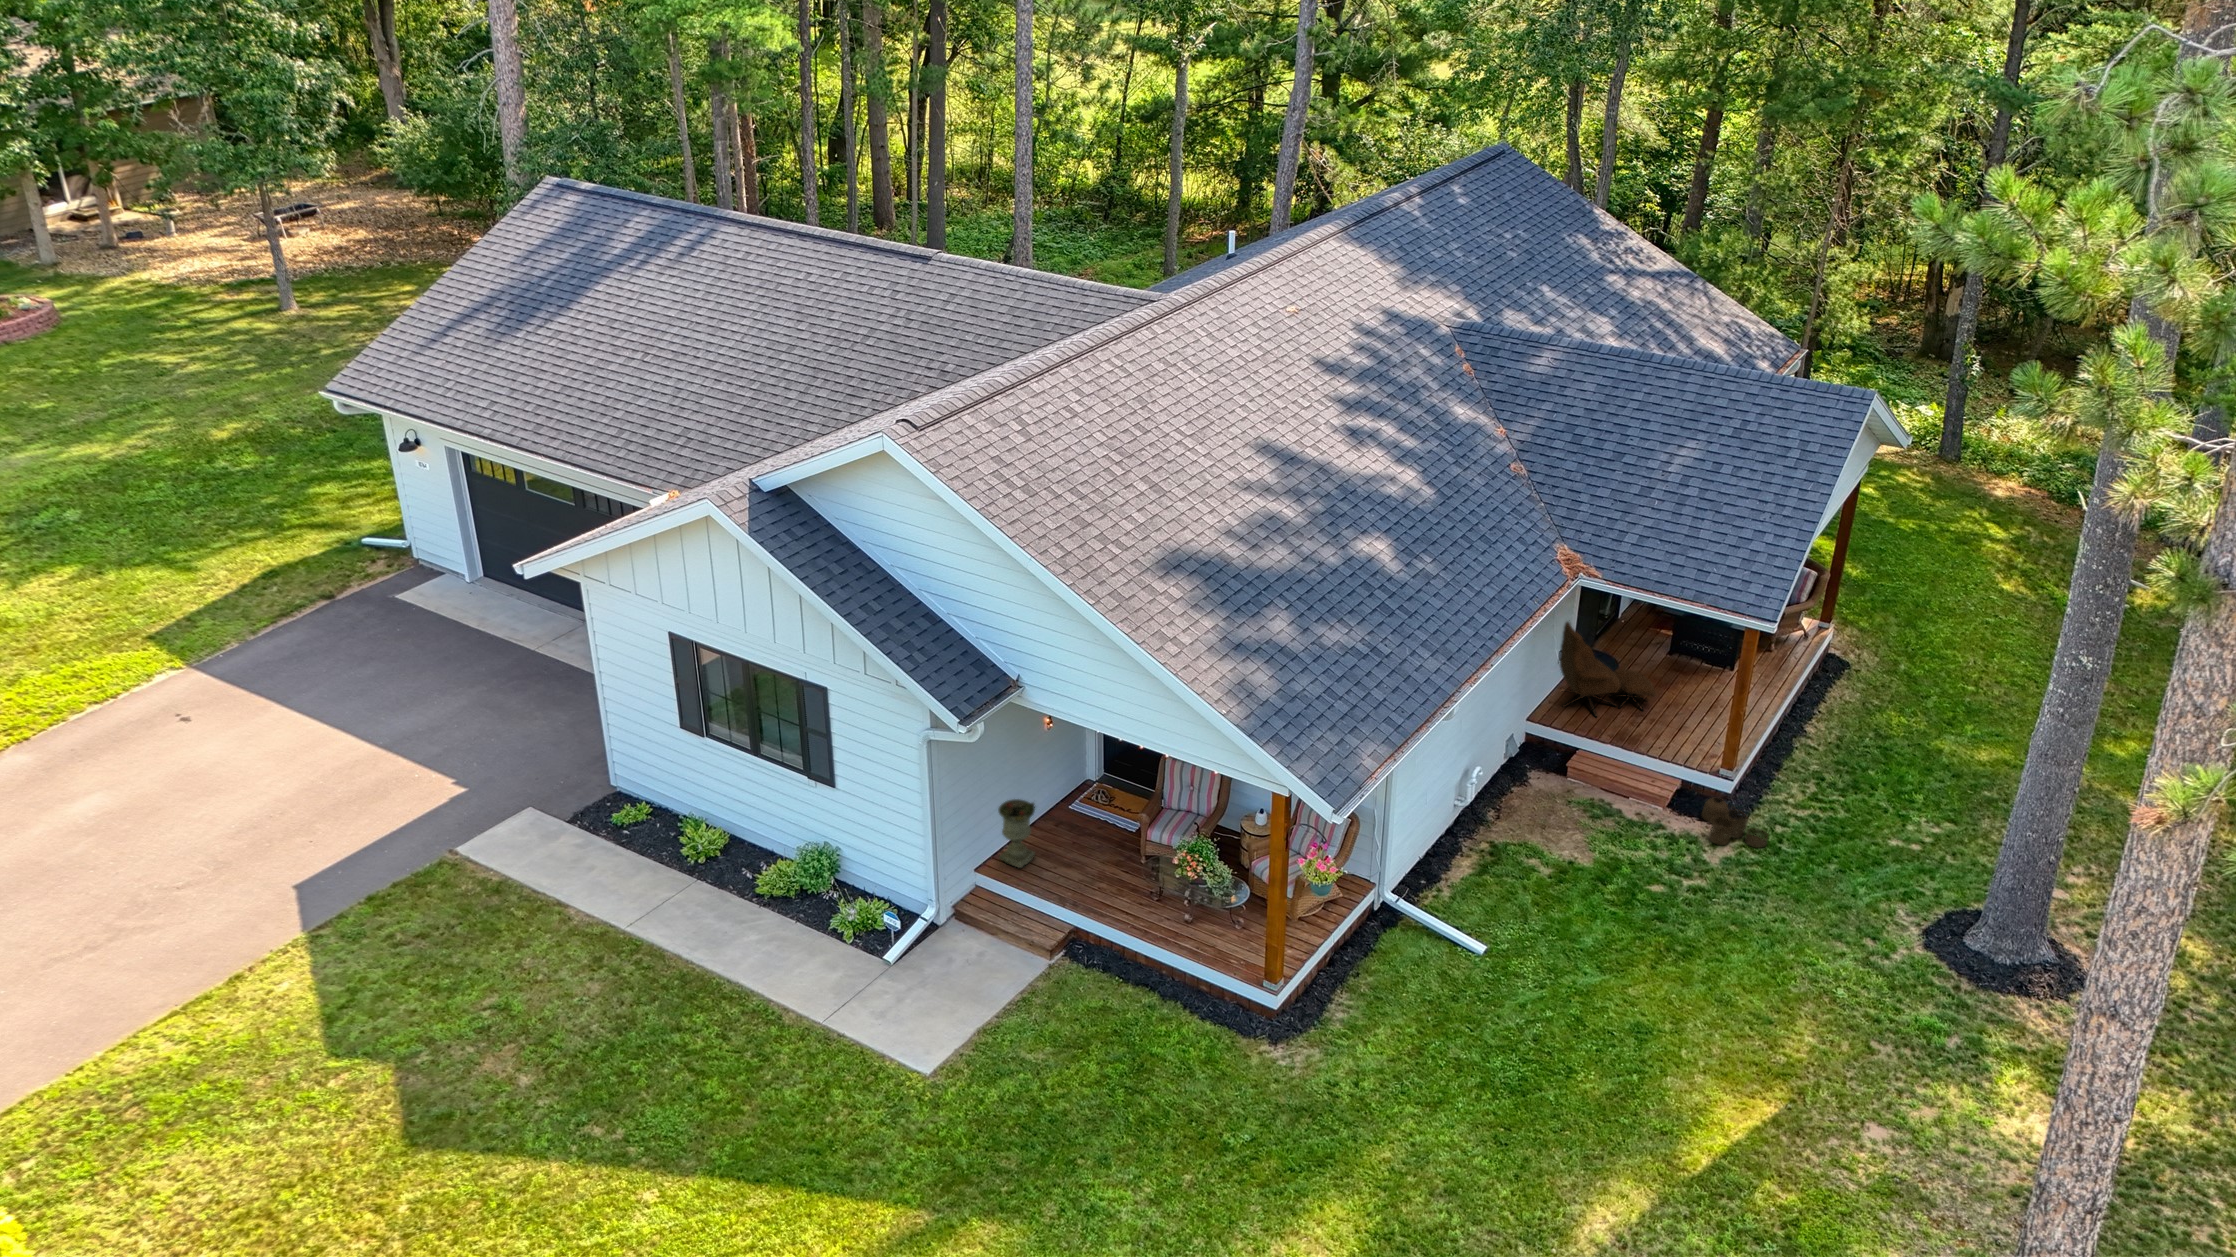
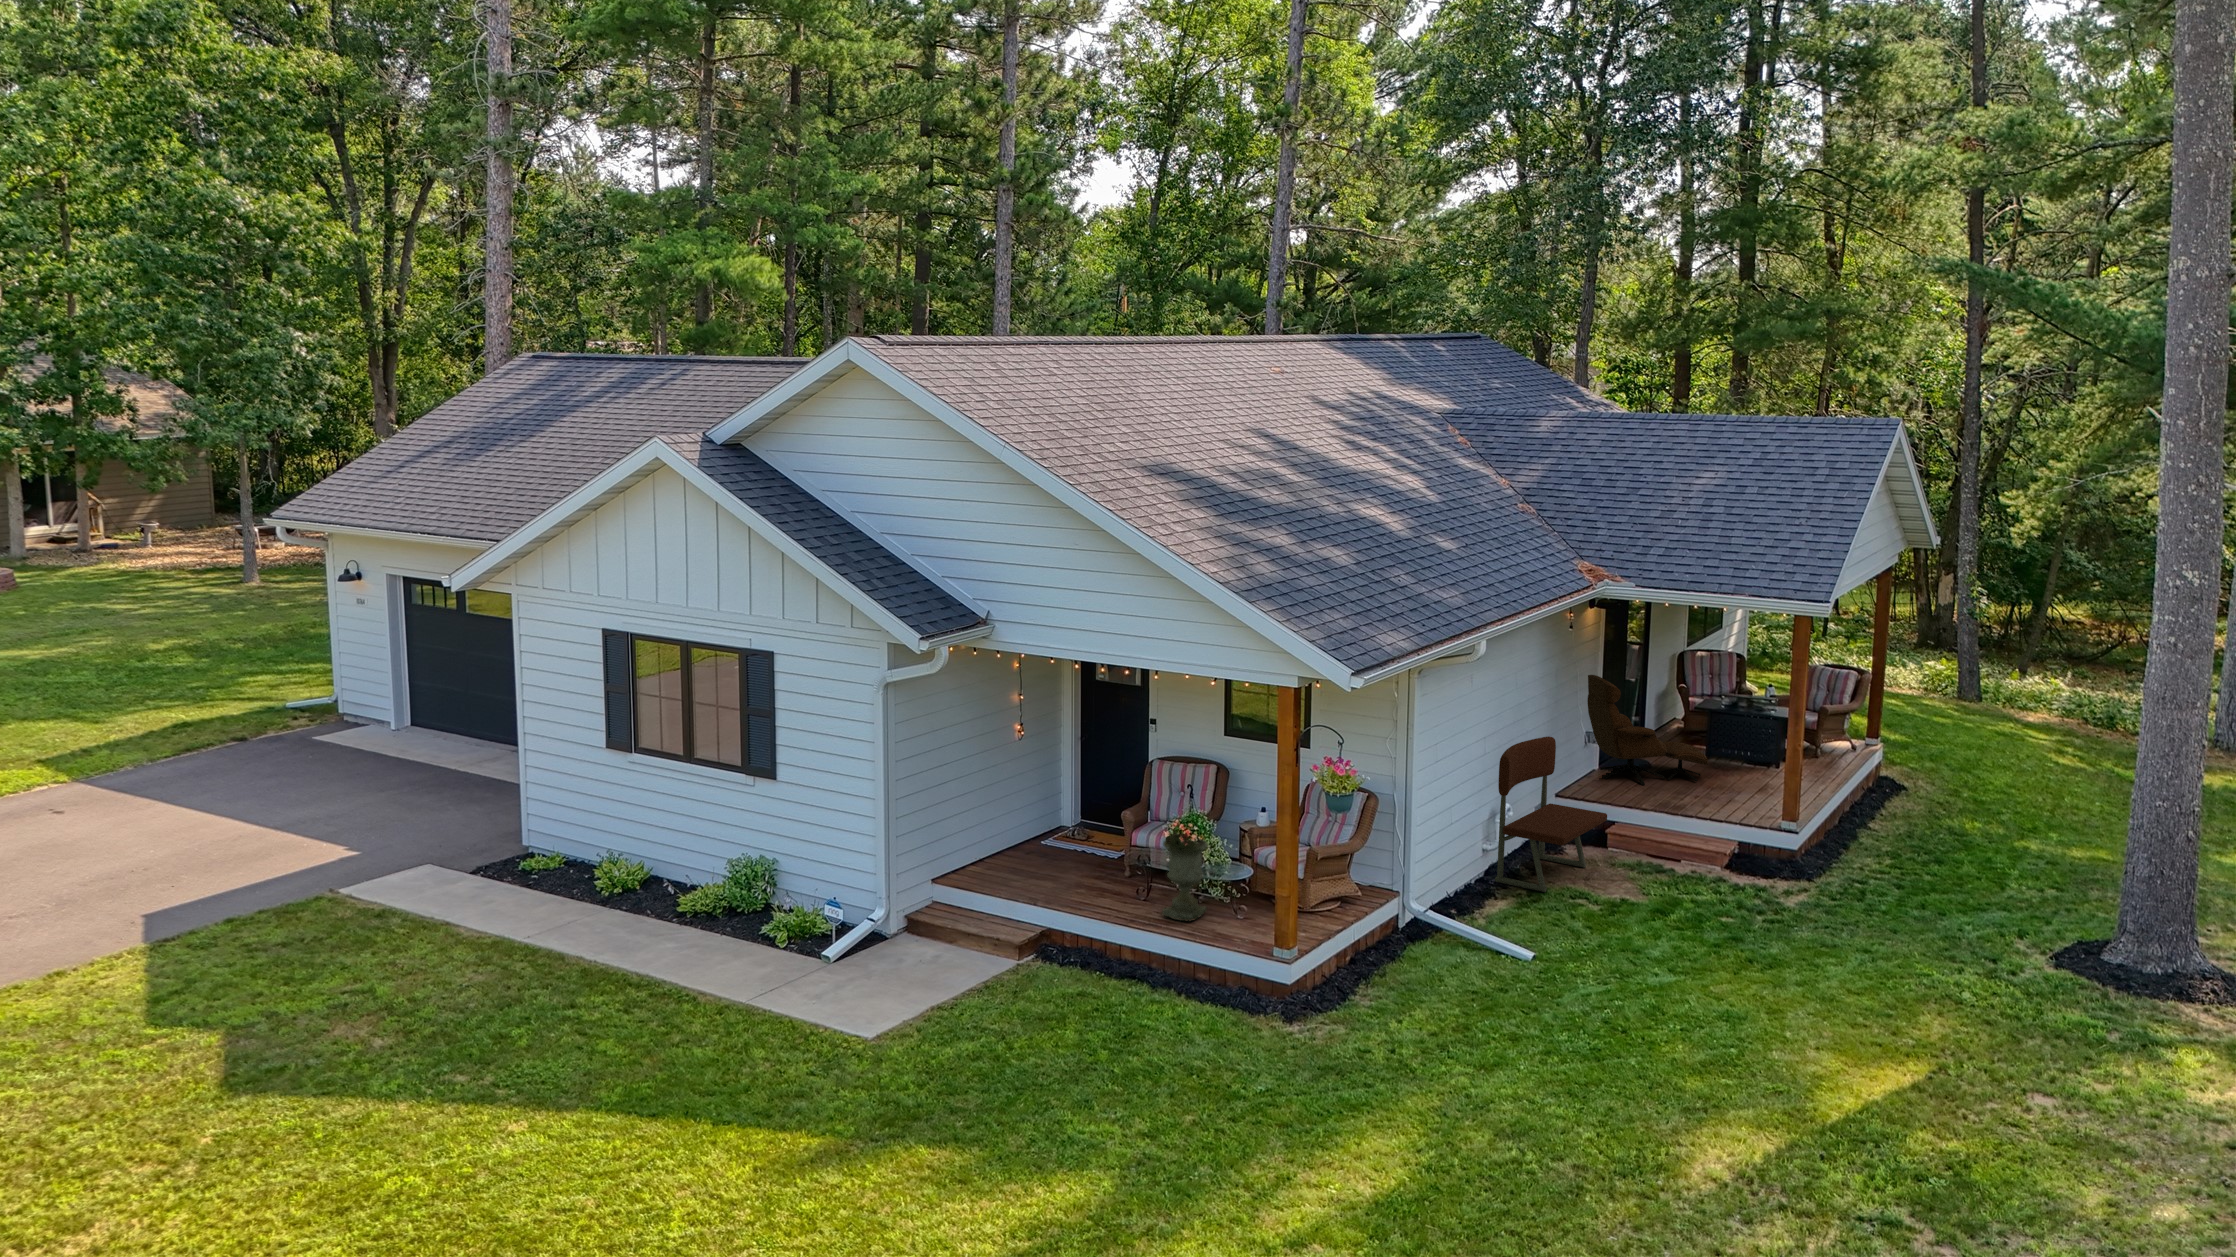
bench: none [1457,707,1559,855] -> present [1495,737,1607,892]
woven basket: present [1702,797,1768,848] -> none [1779,842,1862,888]
planter: present [998,799,1035,868] -> present [1162,832,1208,921]

